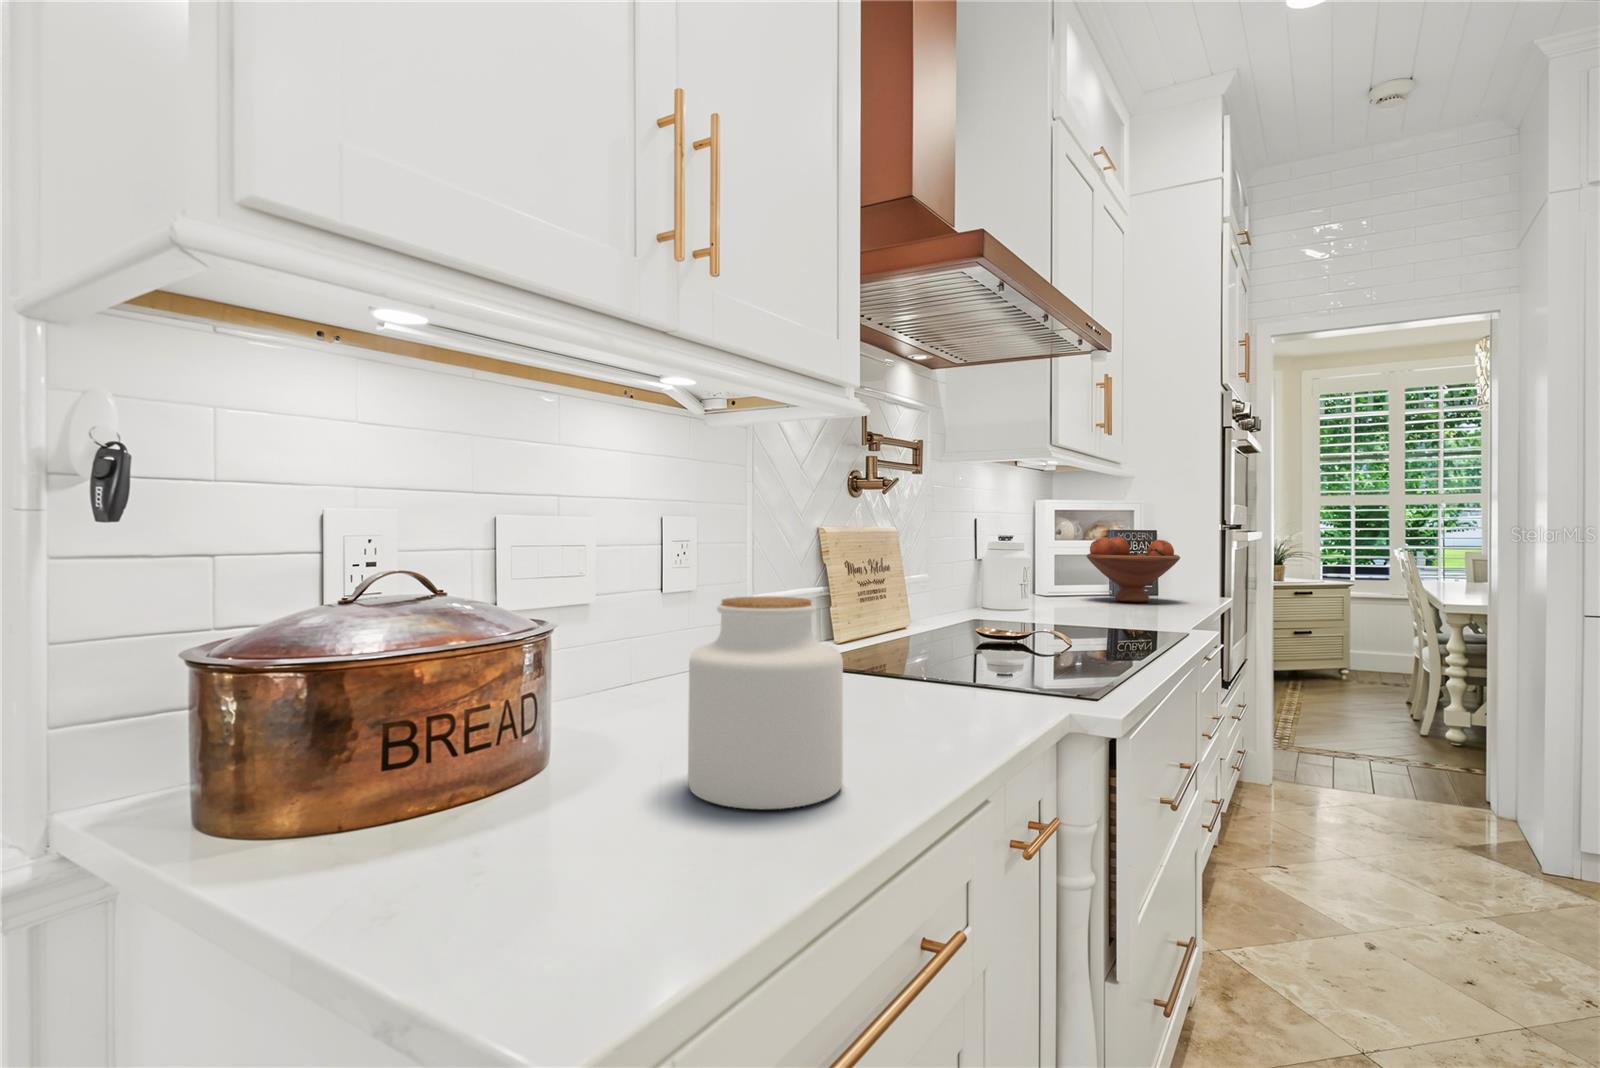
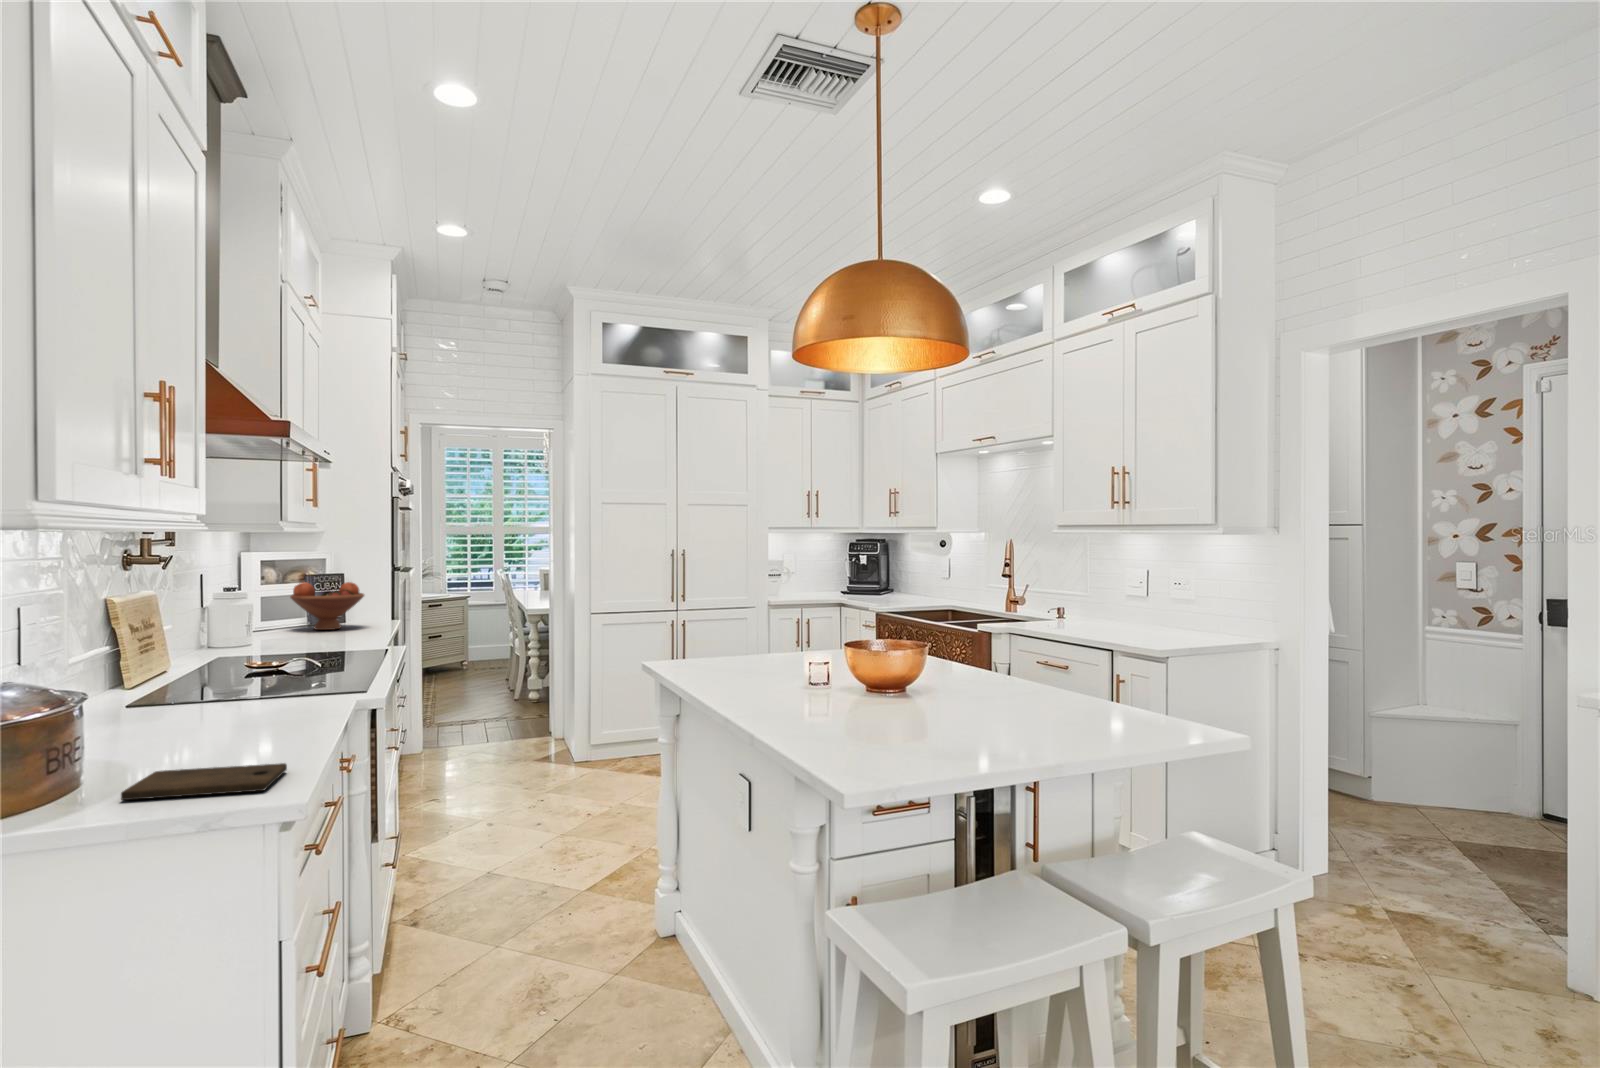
jar: present [688,596,843,809] -> none [195,659,283,759]
cutting board: none [391,808,730,968] -> present [121,763,287,800]

